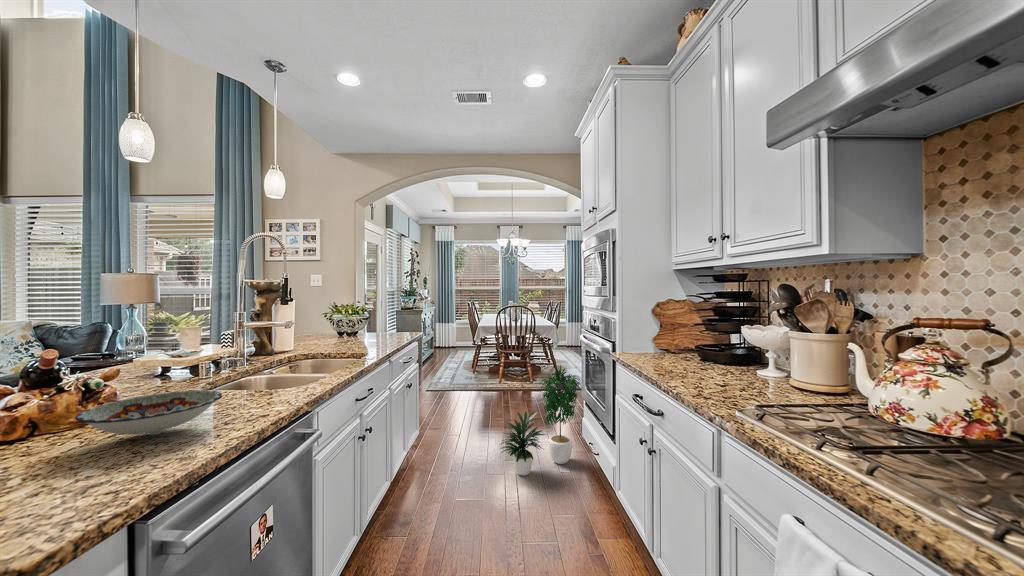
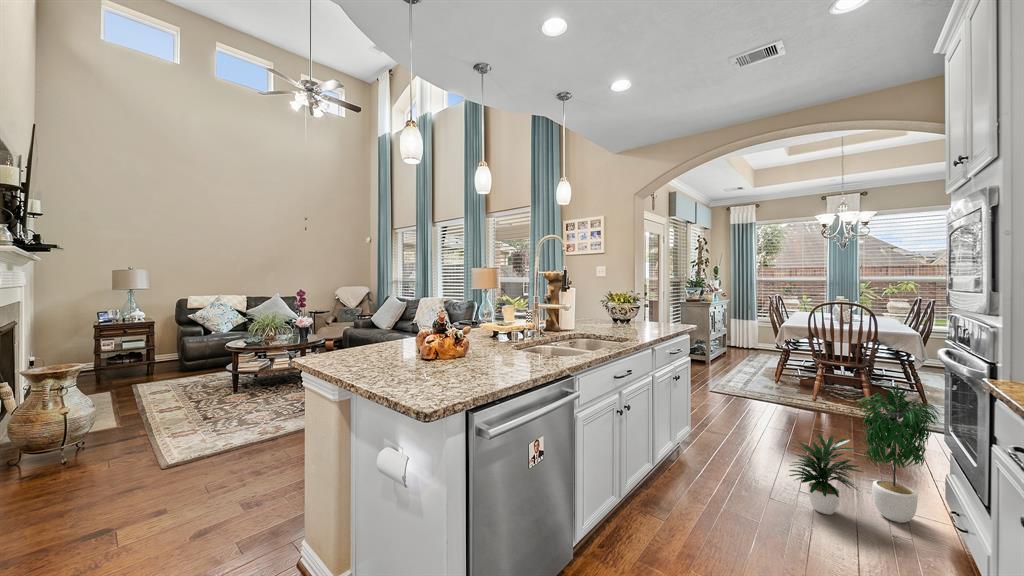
bowl: present [75,390,222,435] -> none [450,345,517,370]

